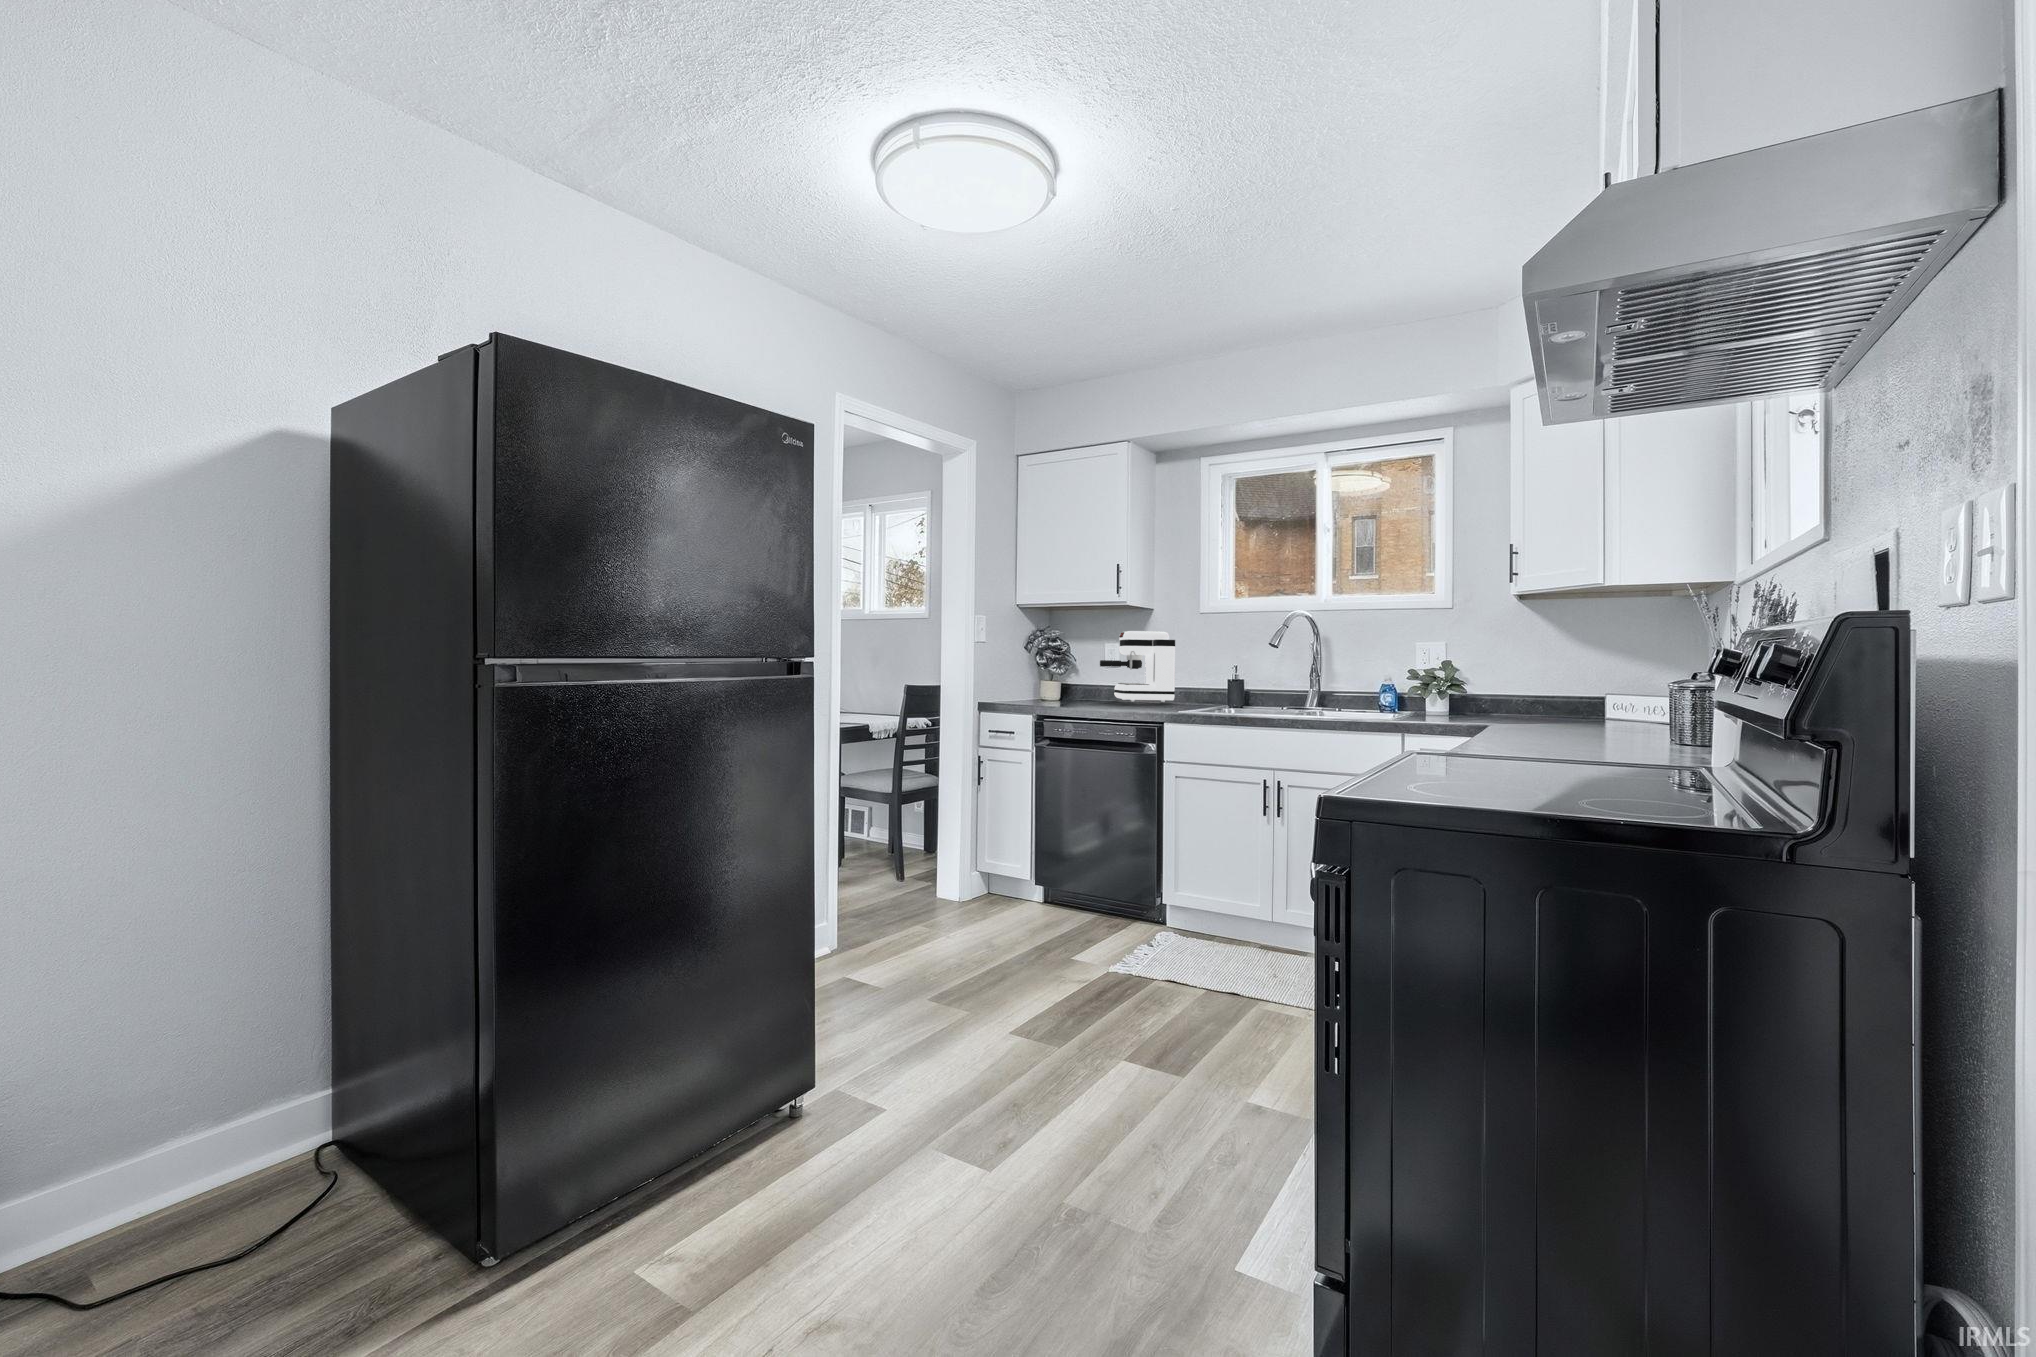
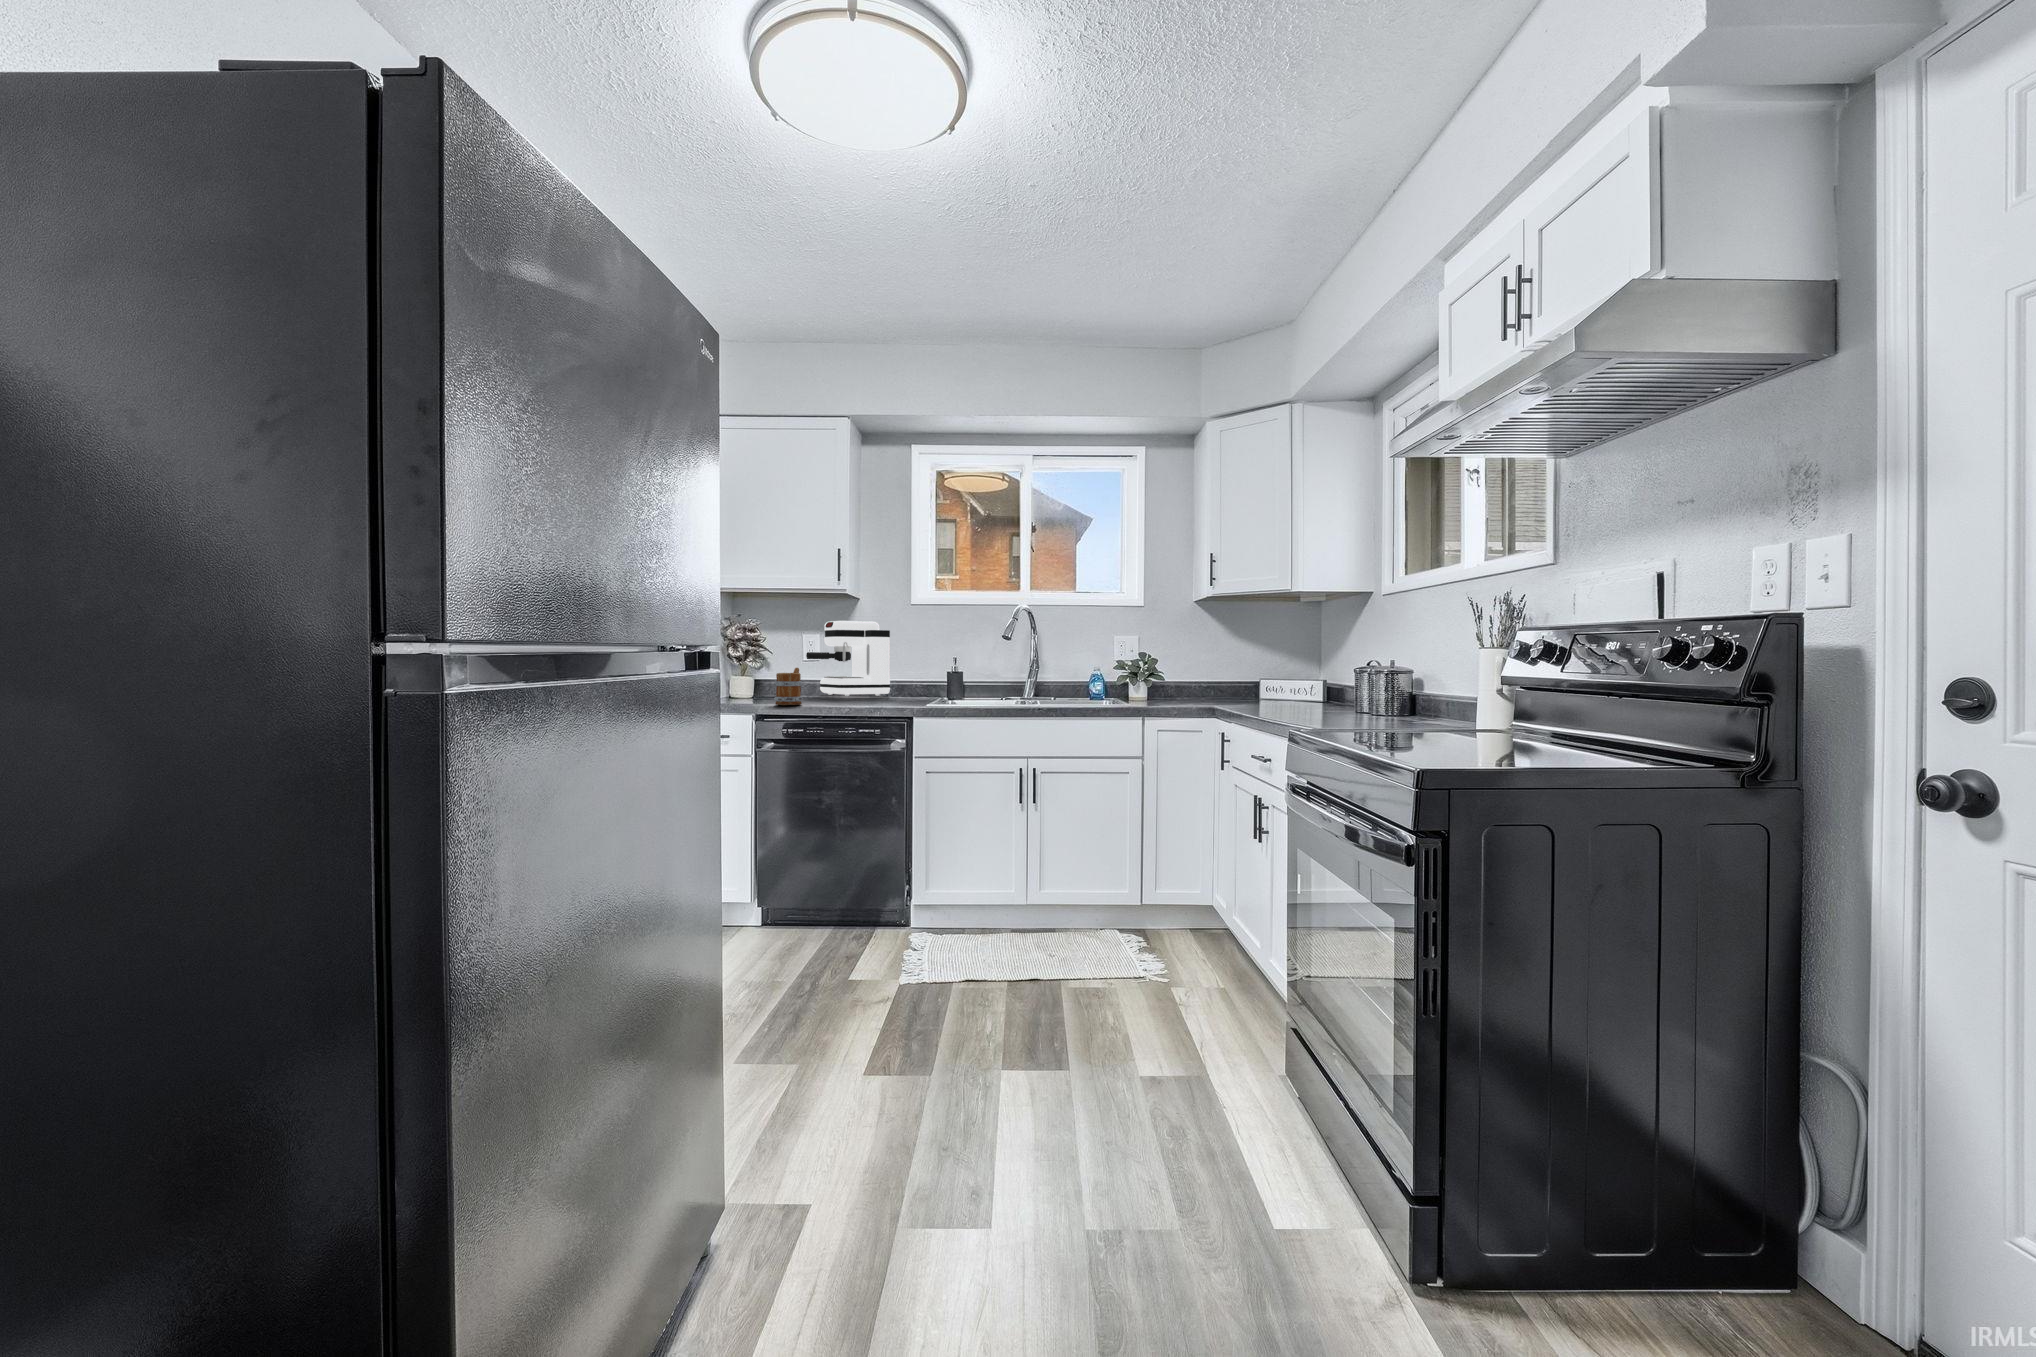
mug: none [1058,674,1086,708] -> present [774,668,803,705]

